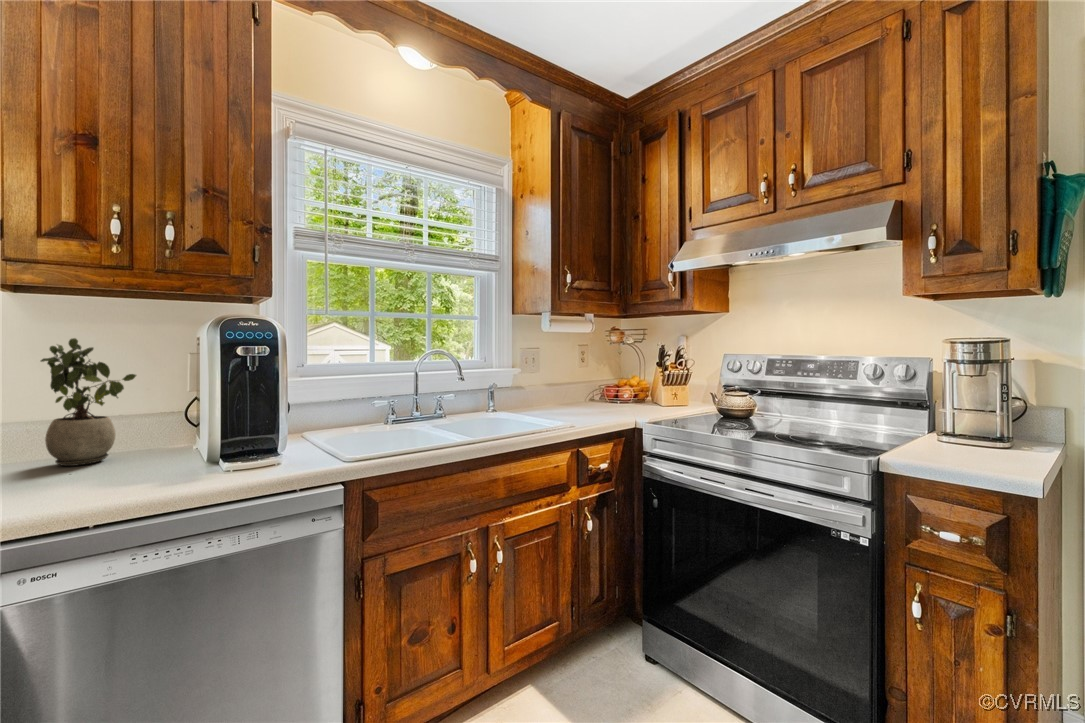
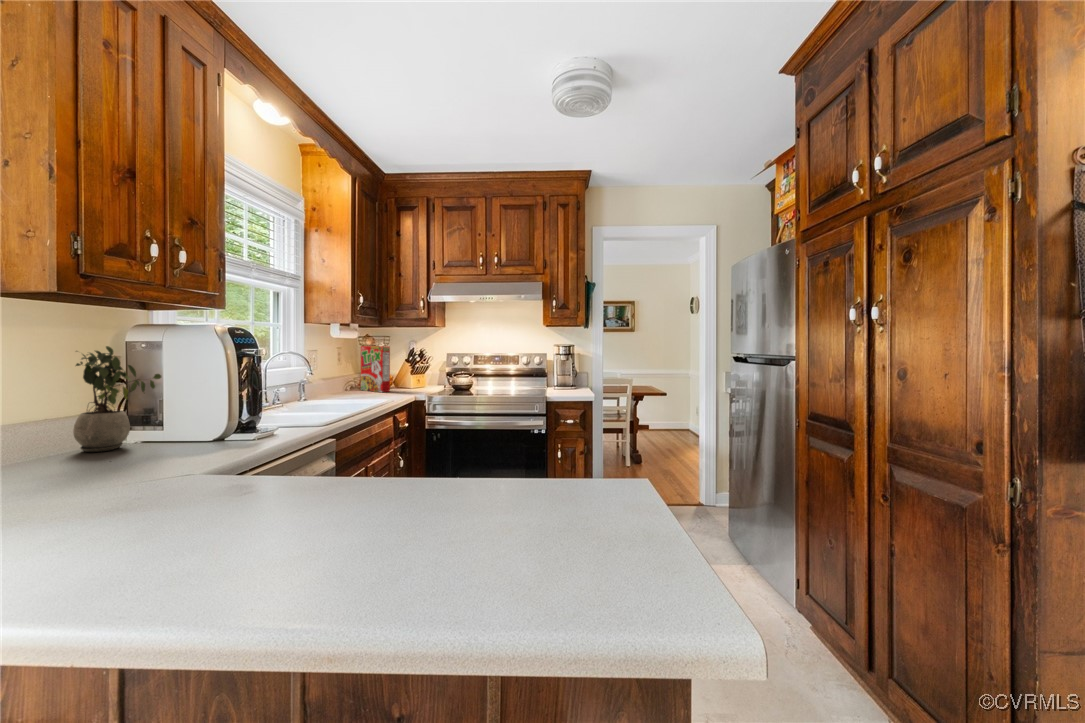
cereal box: none [591,345,617,413] -> present [361,346,390,392]

